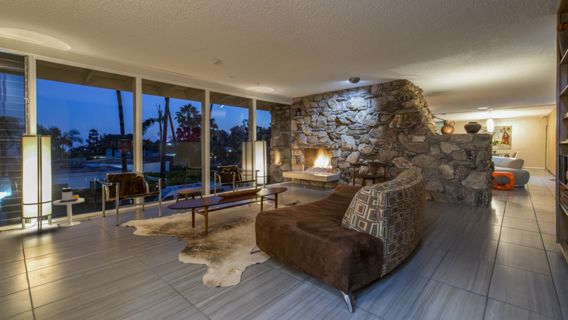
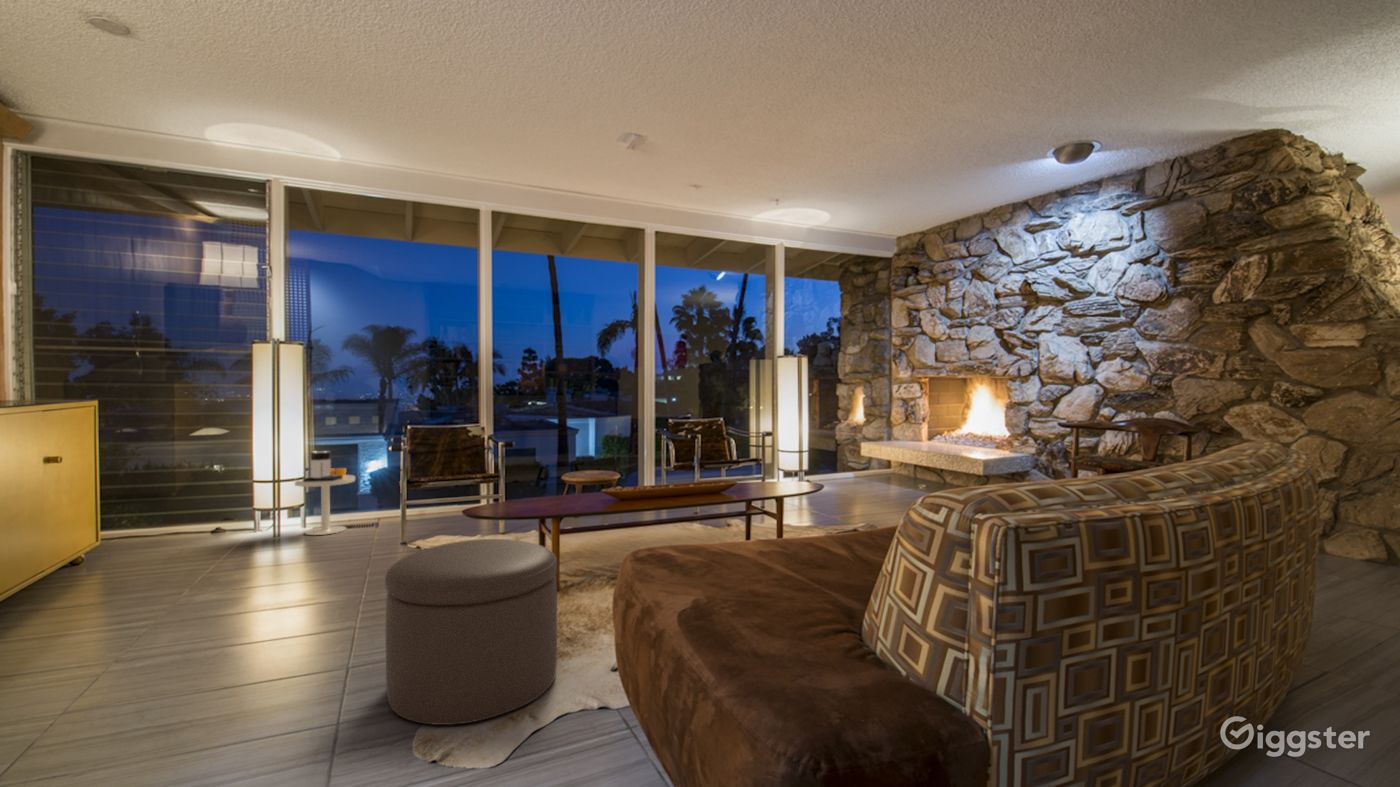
ottoman: none [174,216,234,280] -> present [385,539,557,725]

